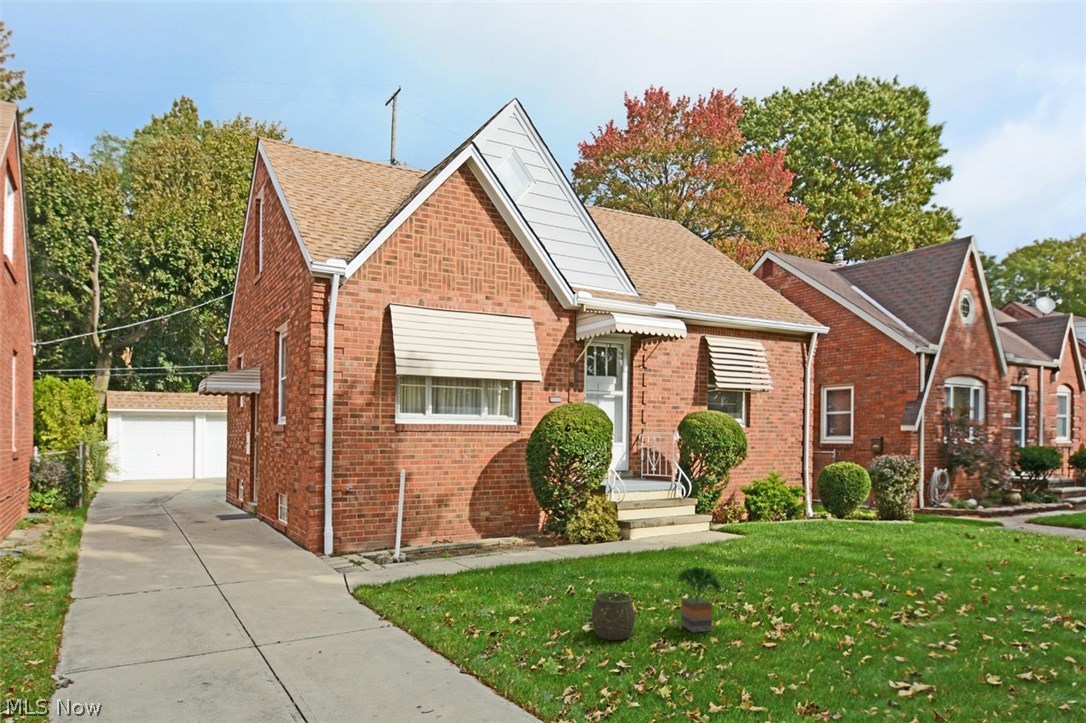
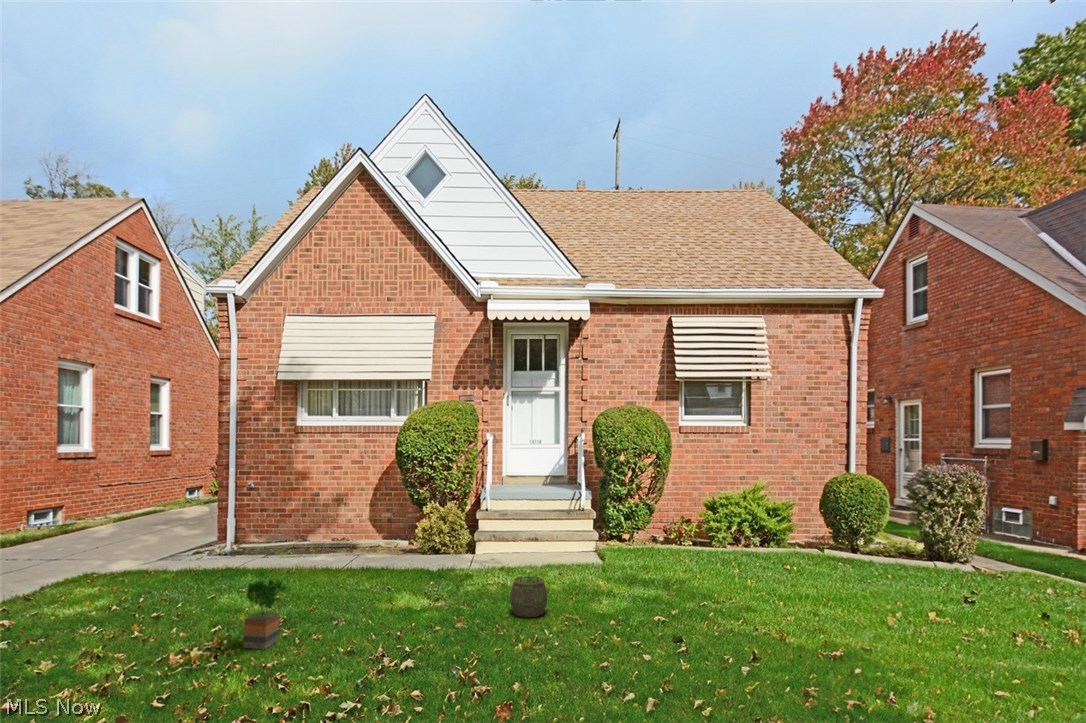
woven basket: present [592,592,635,640] -> present [510,576,548,617]

